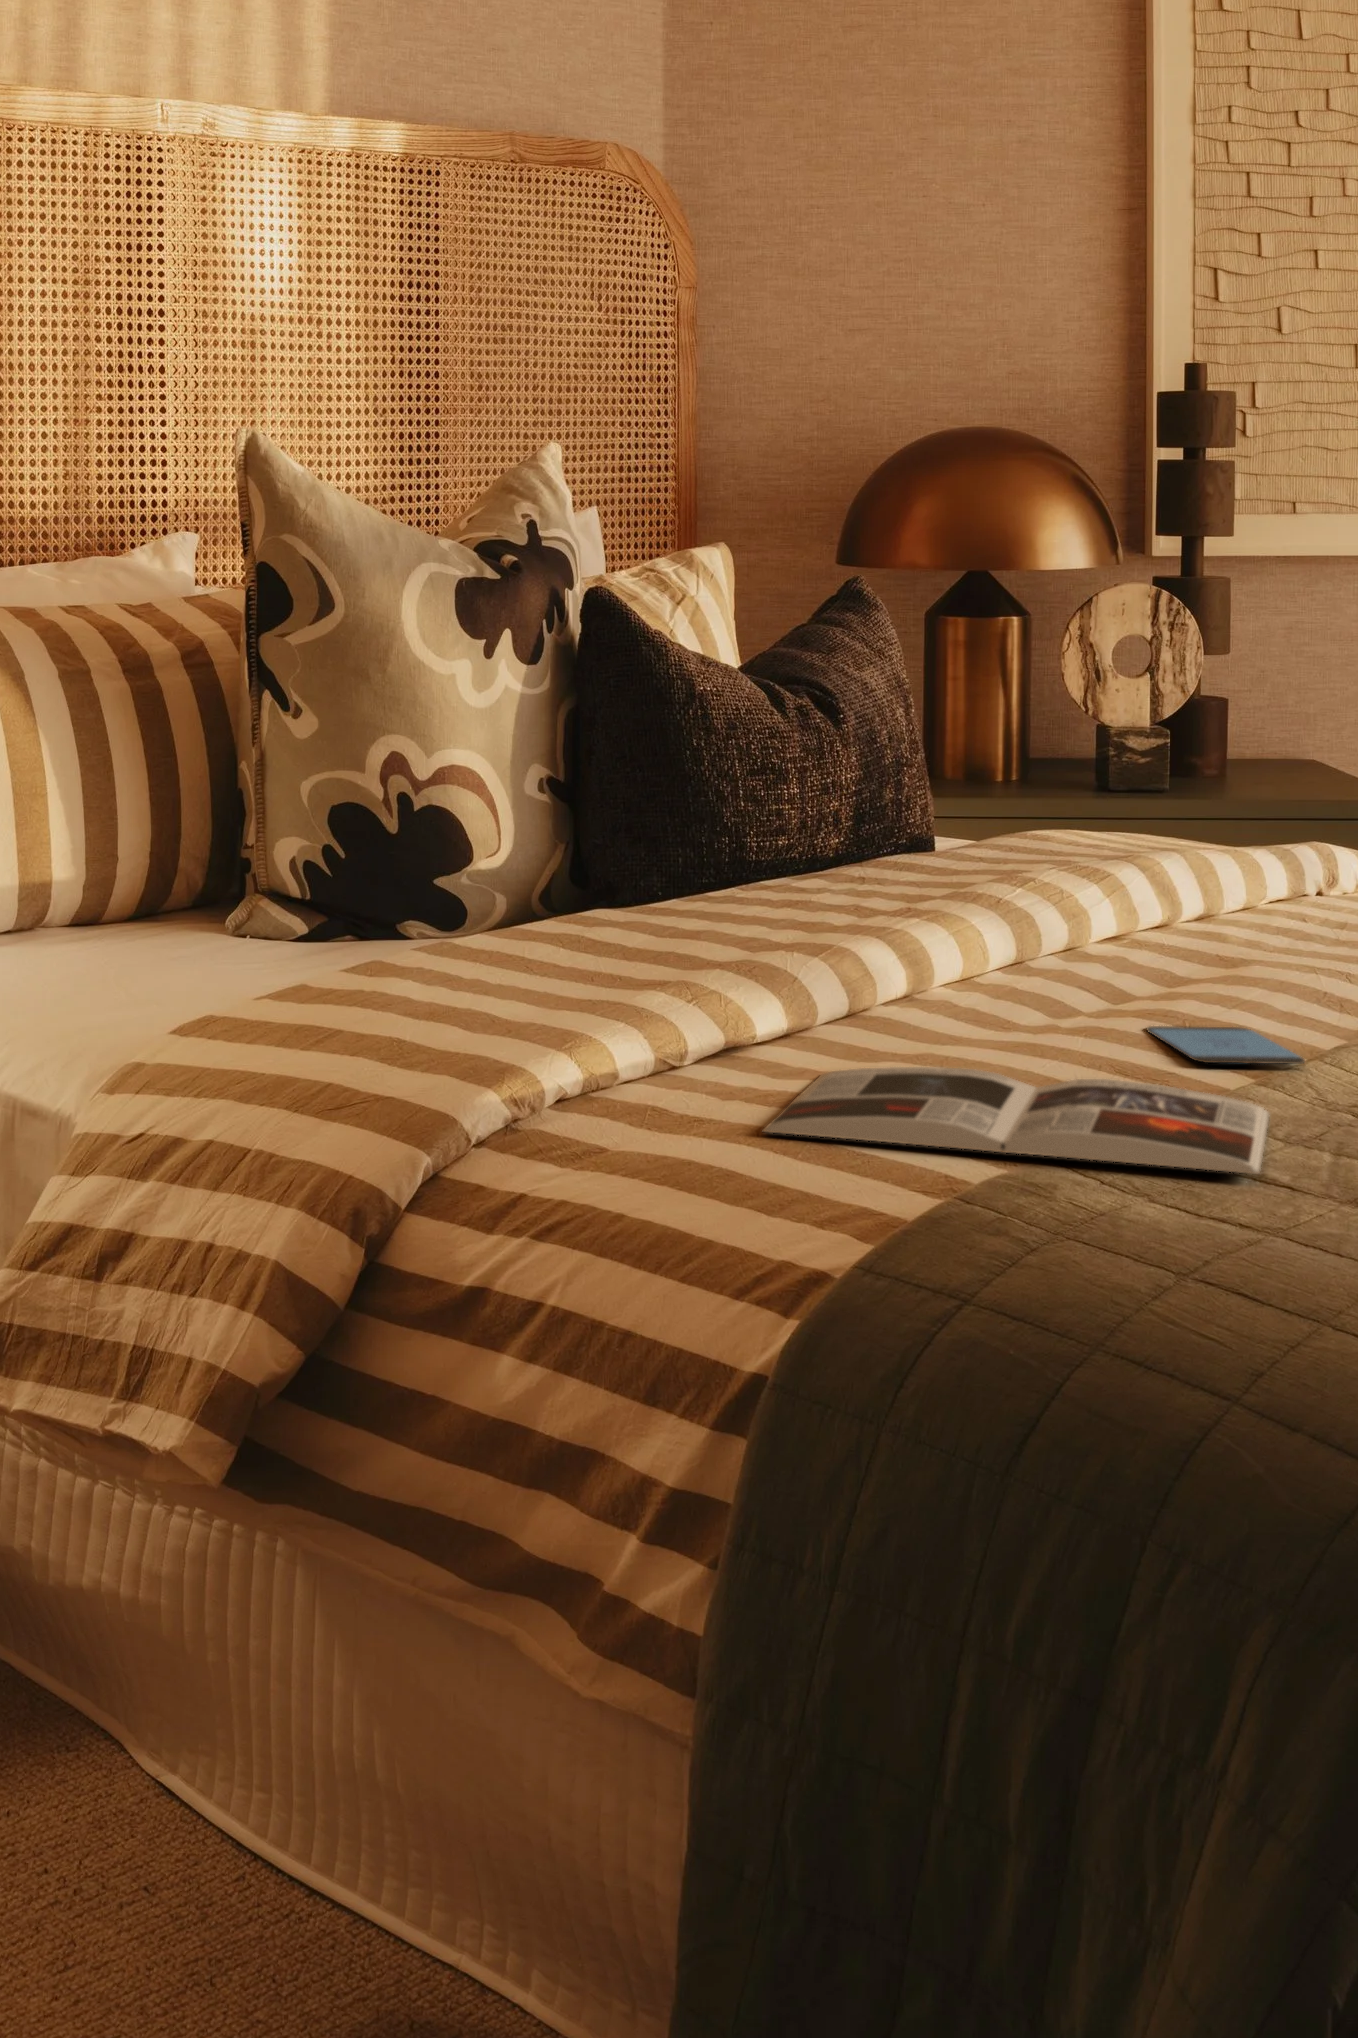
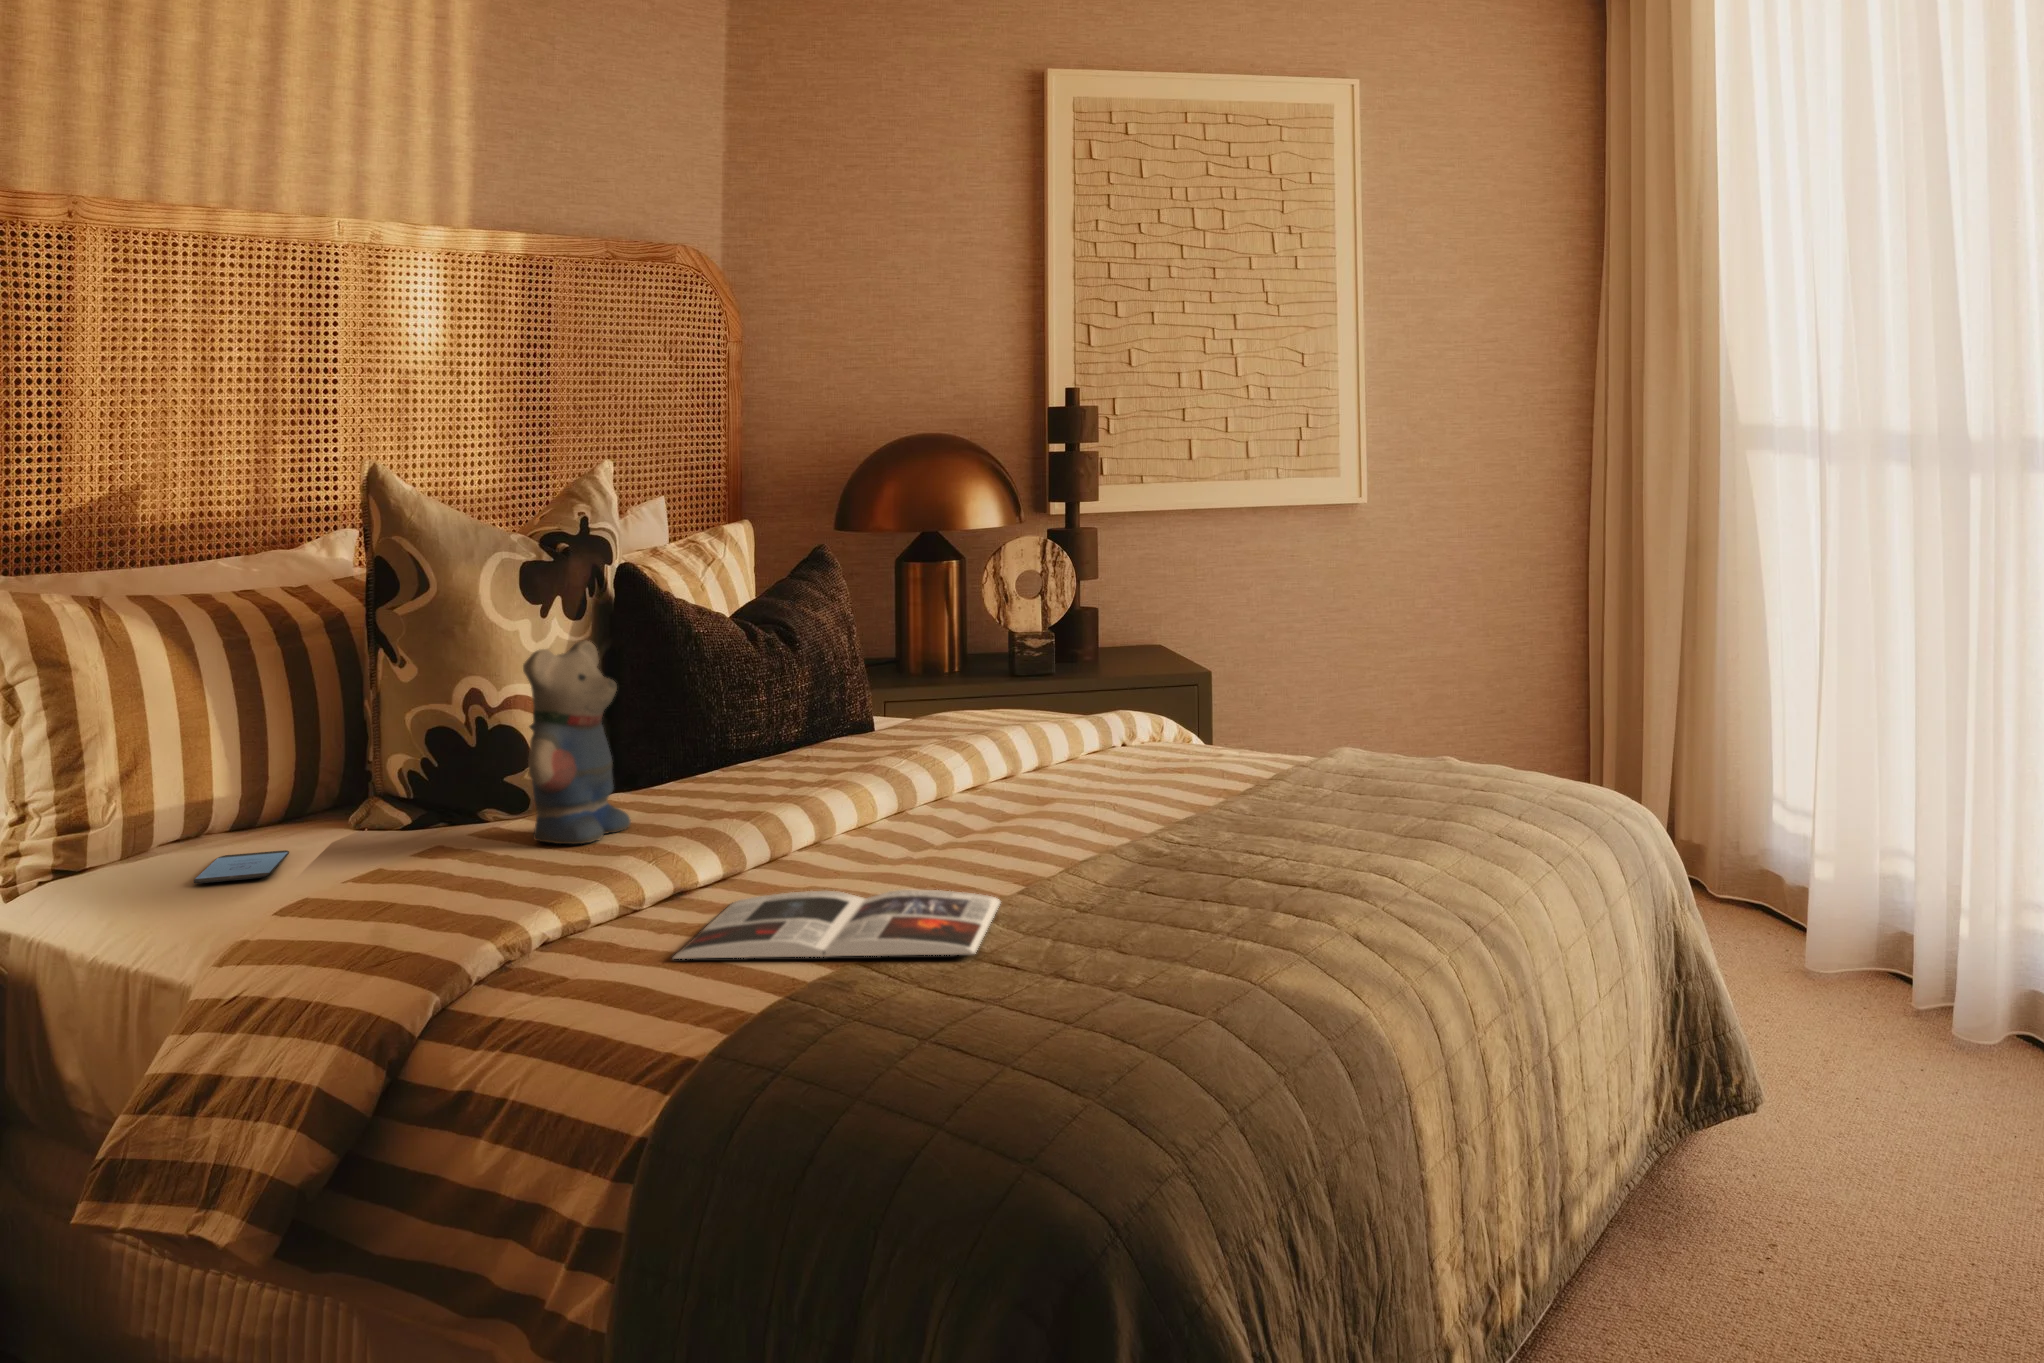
teddy bear: none [501,671,638,974] -> present [523,640,631,844]
smartphone: present [1147,1026,1305,1064] -> present [194,850,289,883]

